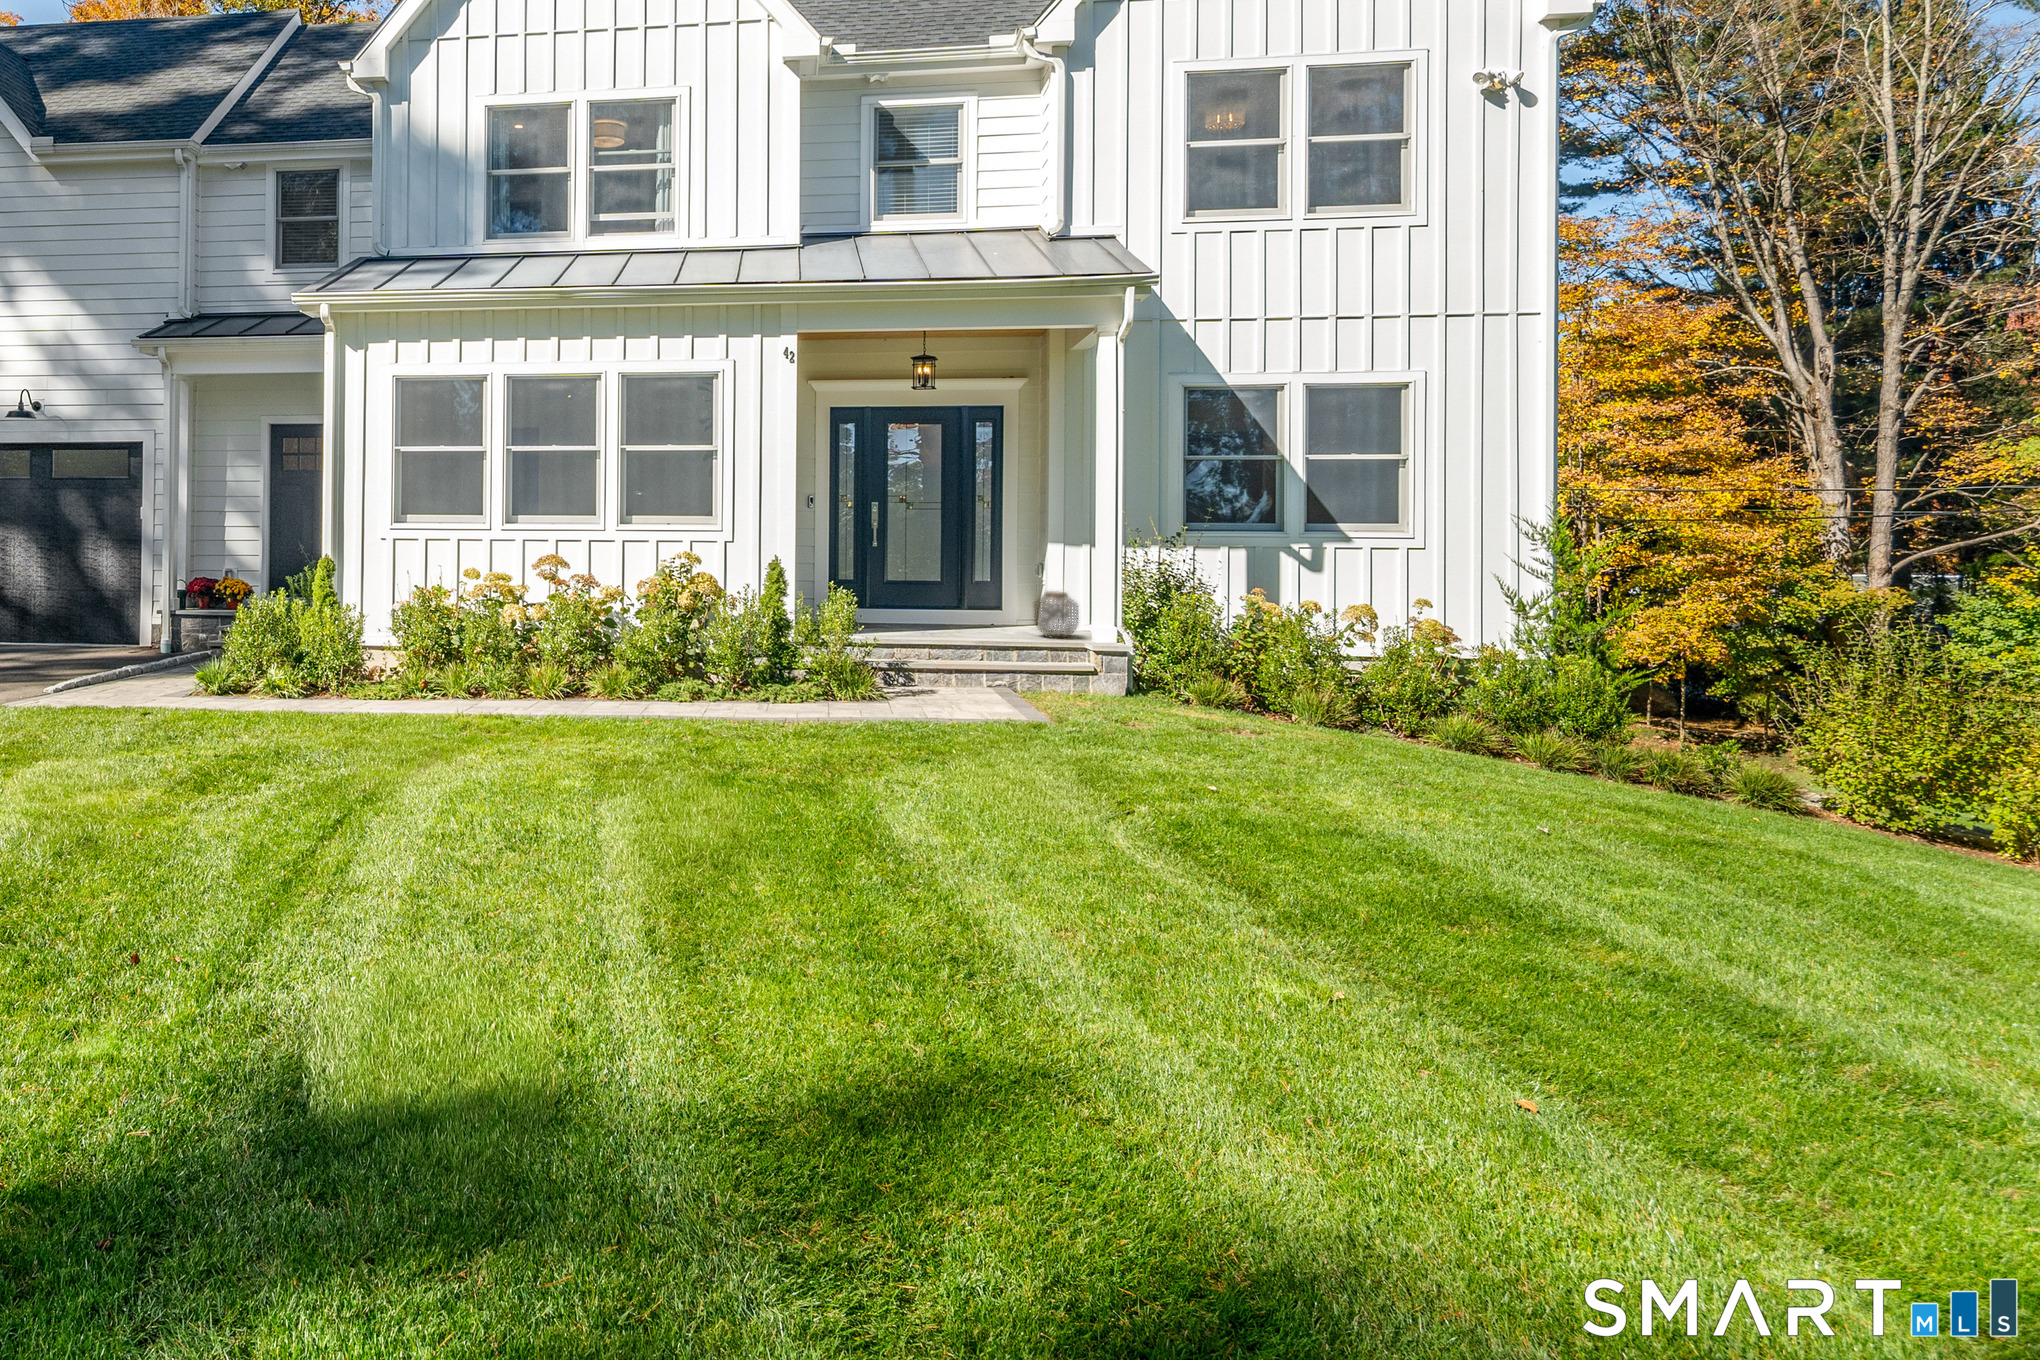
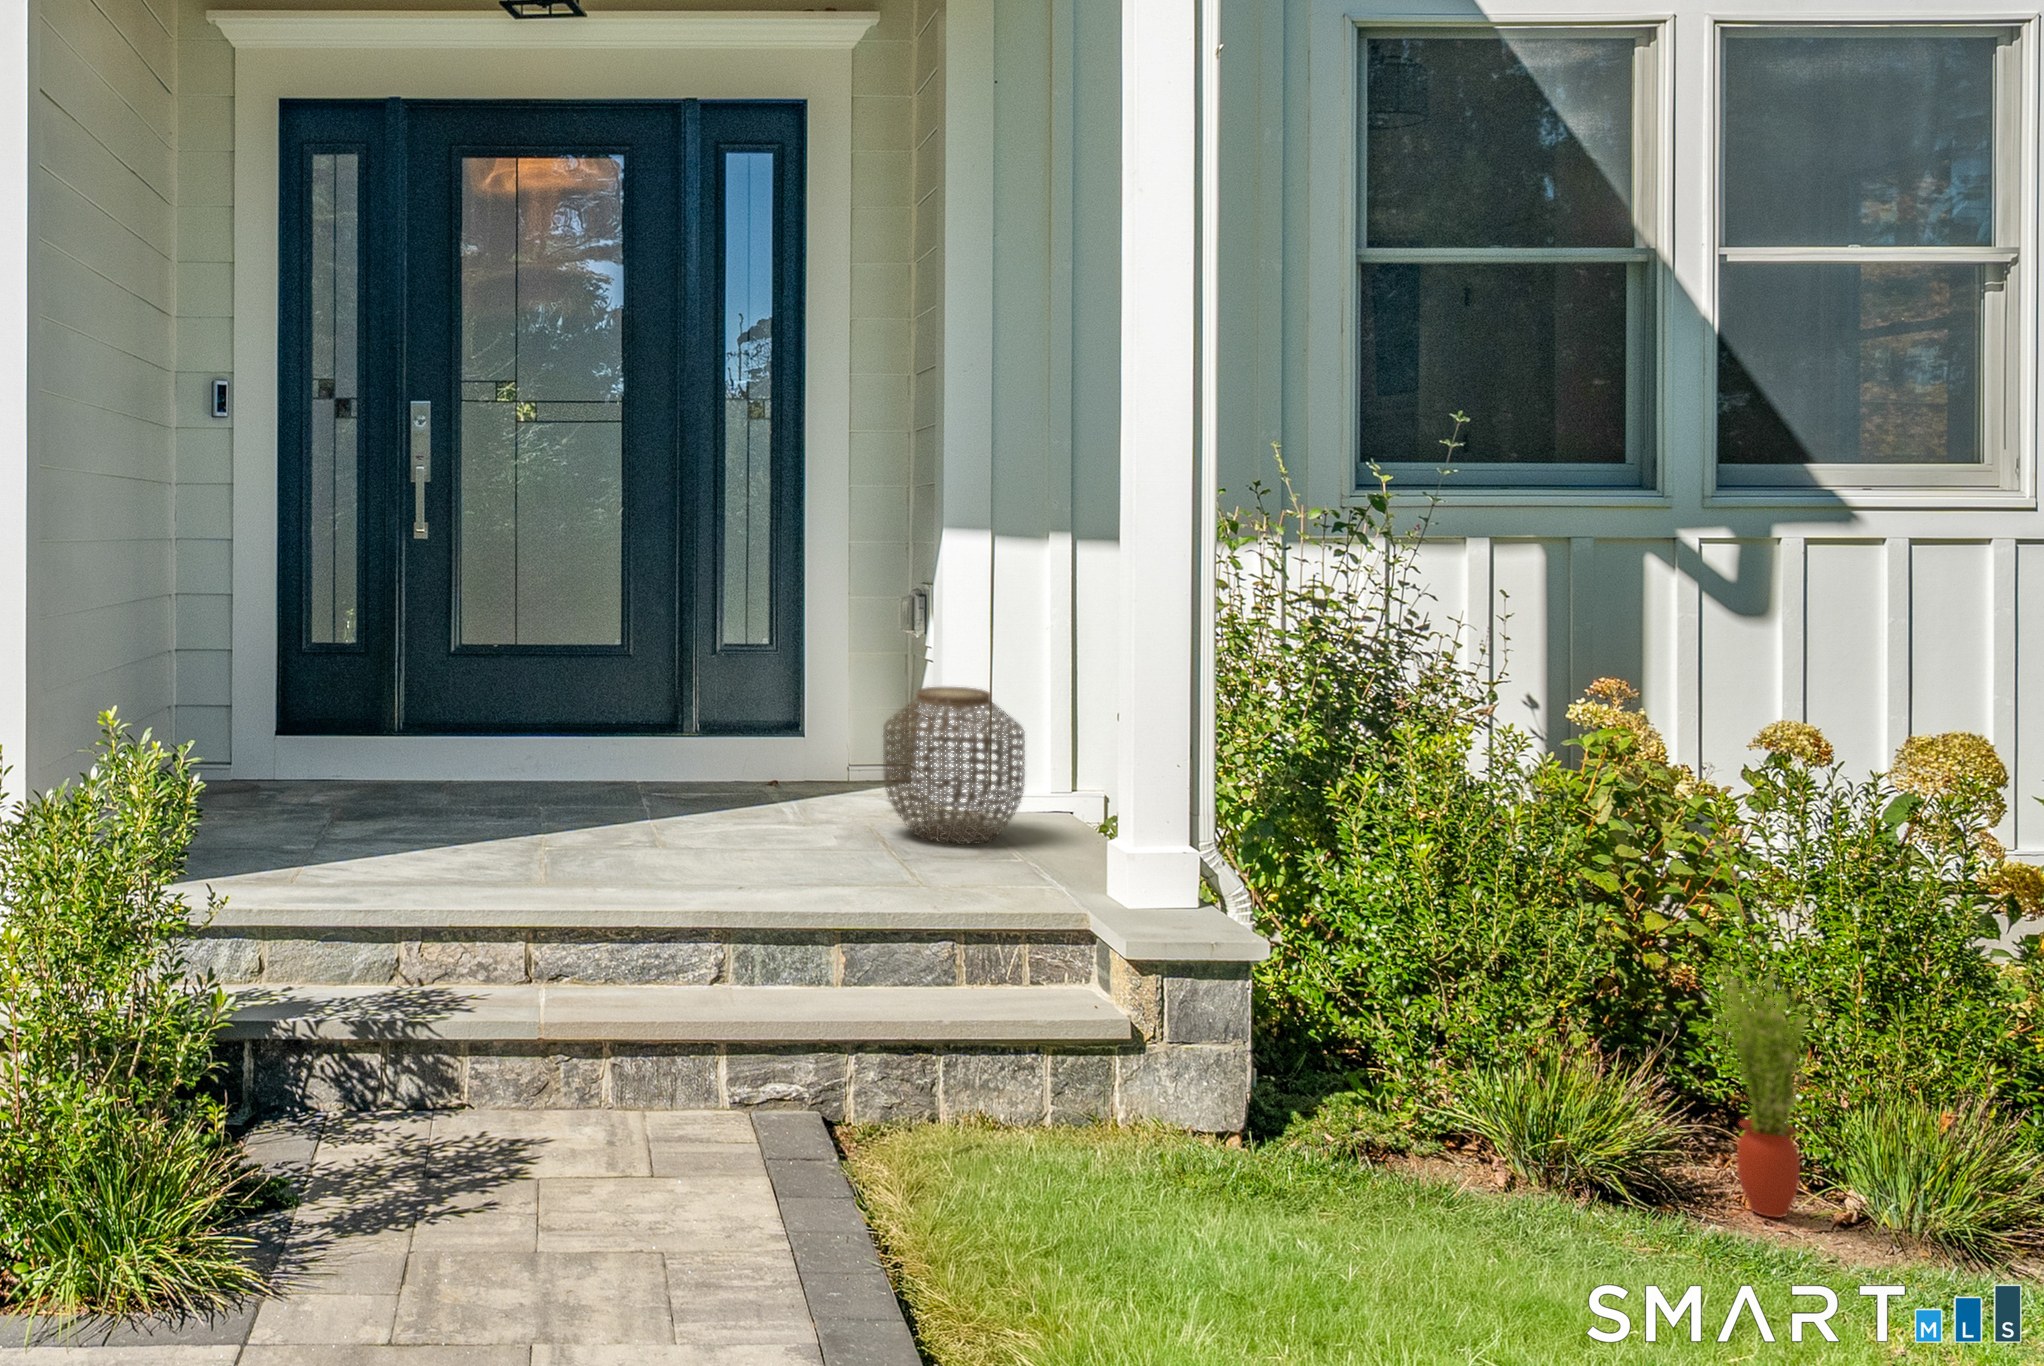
potted plant: none [1261,658,1292,725] -> present [1712,961,1826,1218]

